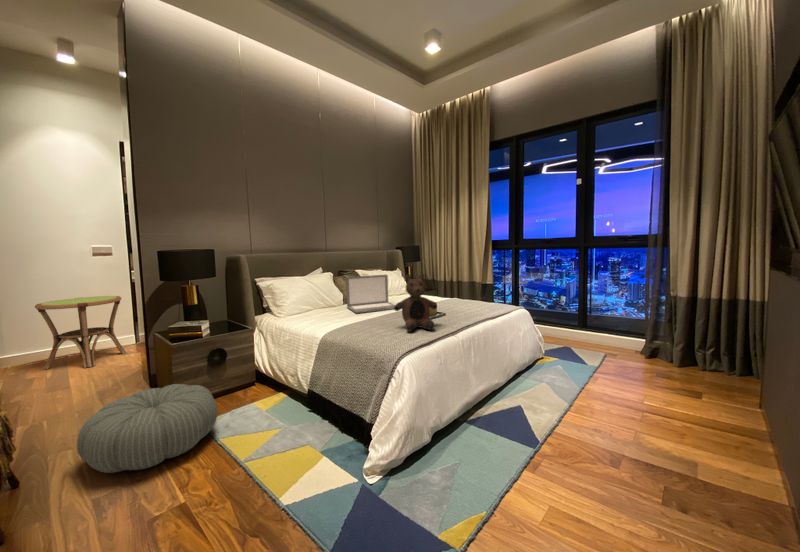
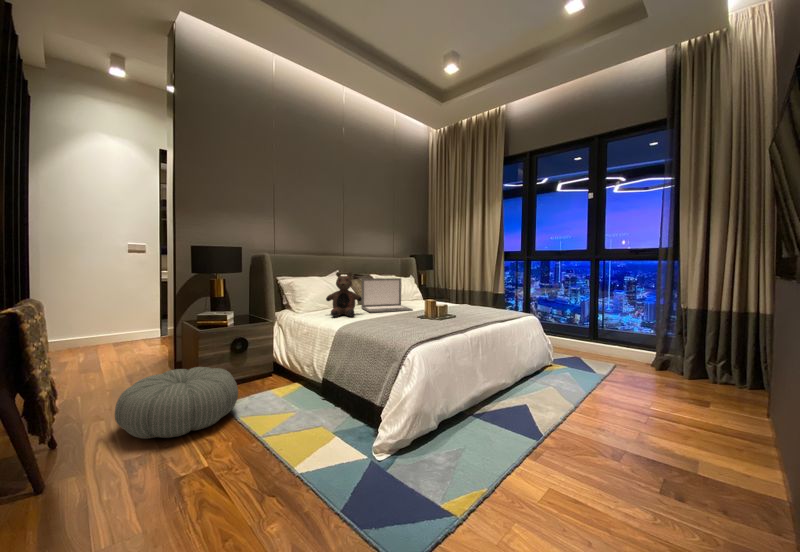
teddy bear: present [394,274,437,331] -> present [326,272,362,317]
side table: present [35,296,126,369] -> none [73,291,150,356]

